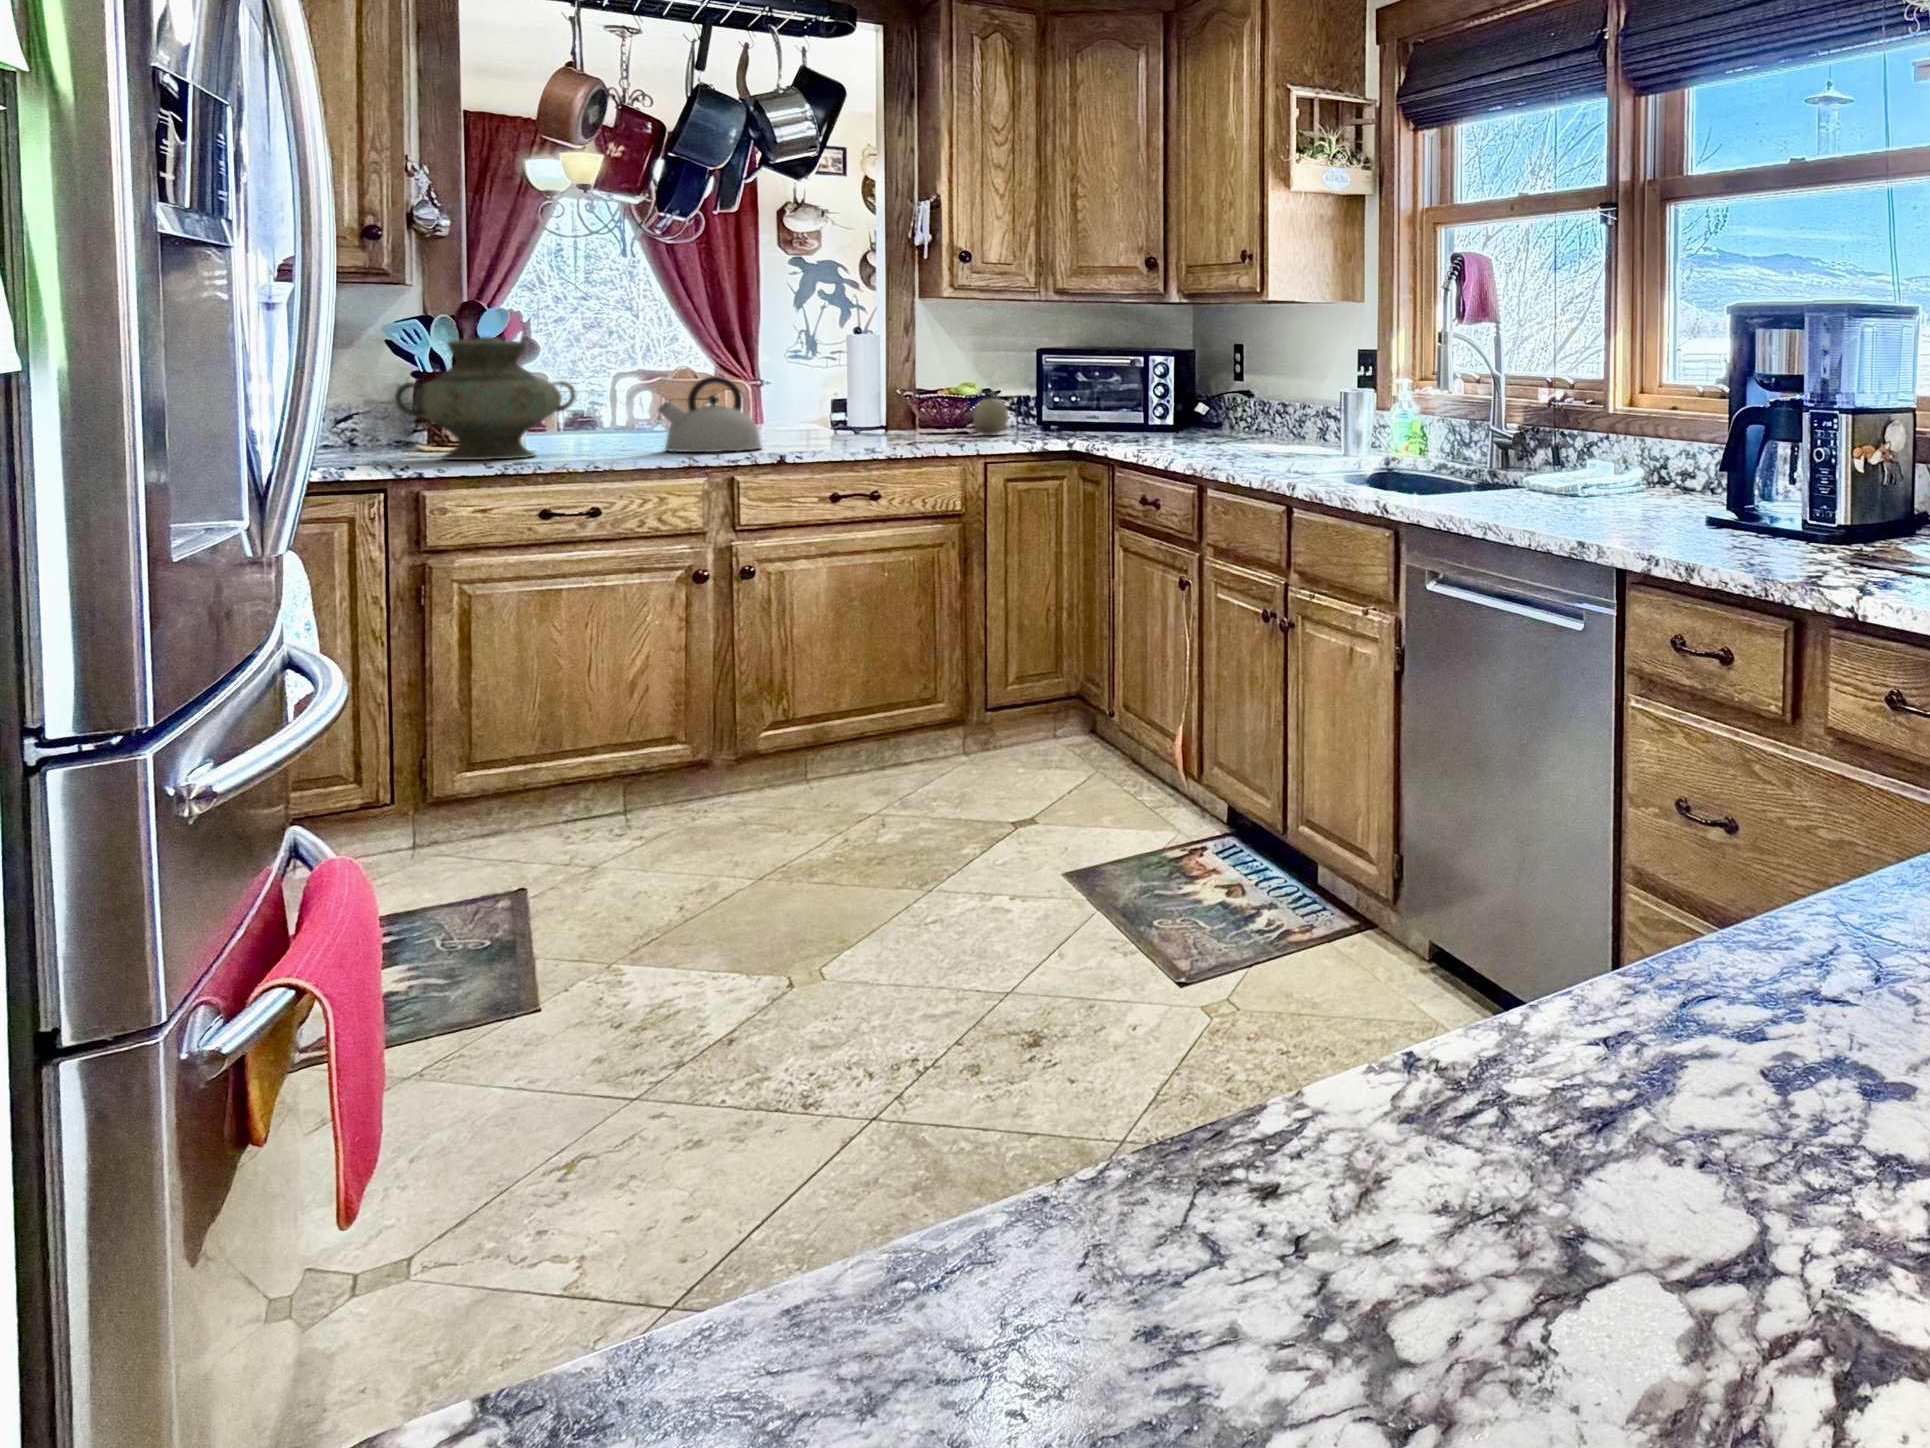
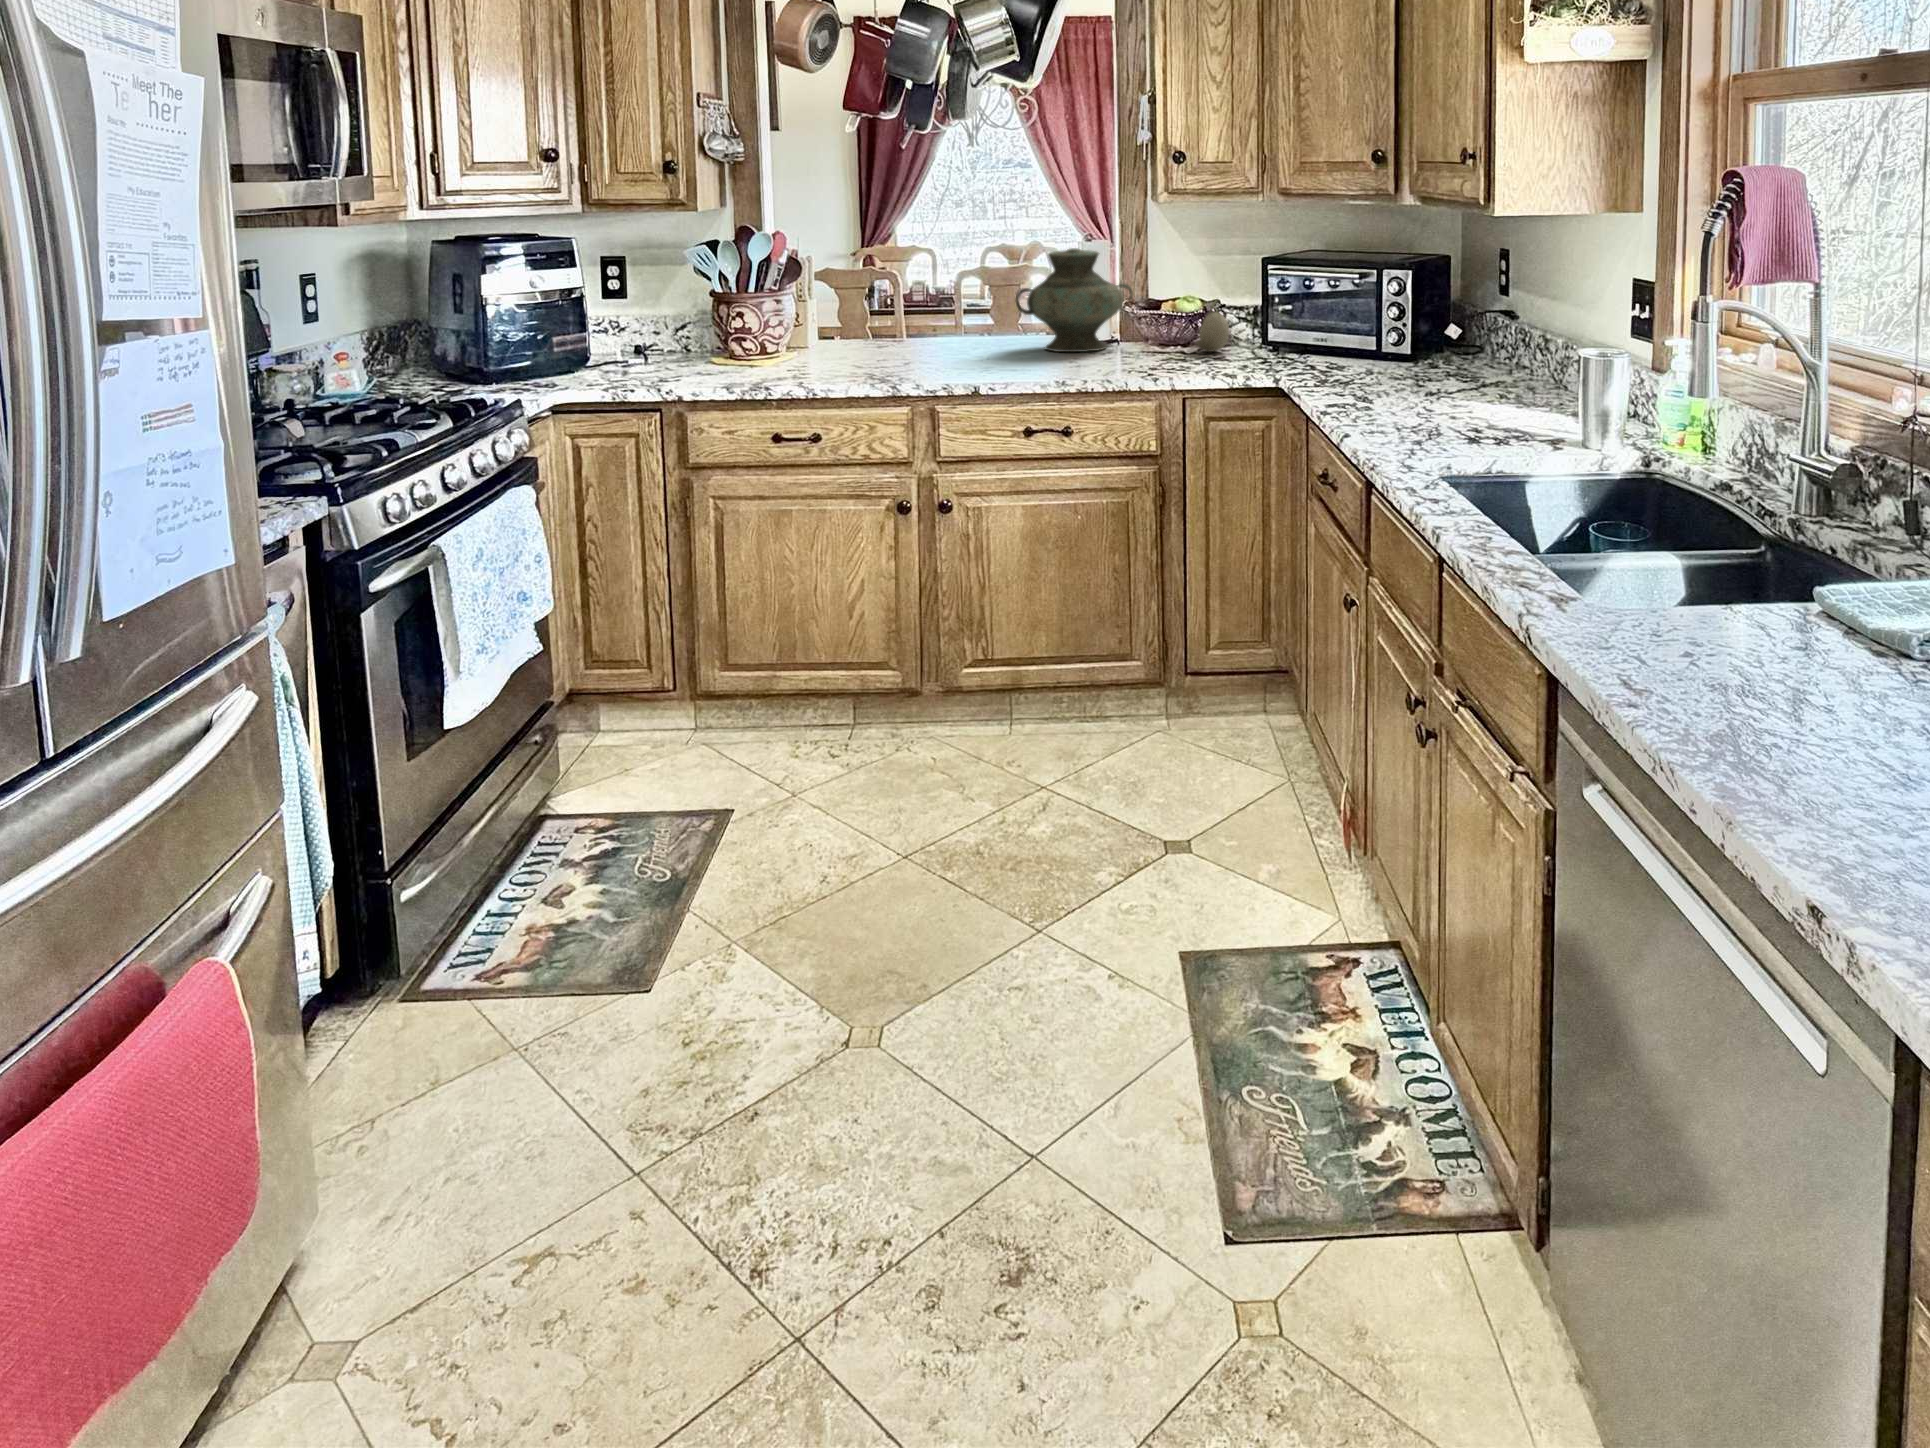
vase: present [395,337,575,460] -> present [1016,248,1133,352]
kettle: present [658,376,761,452] -> none [877,299,971,379]

